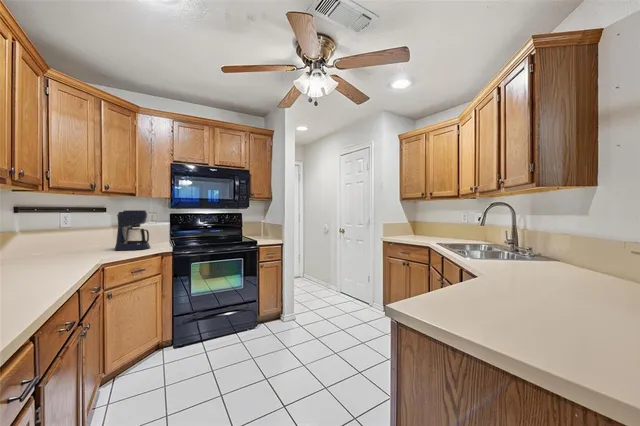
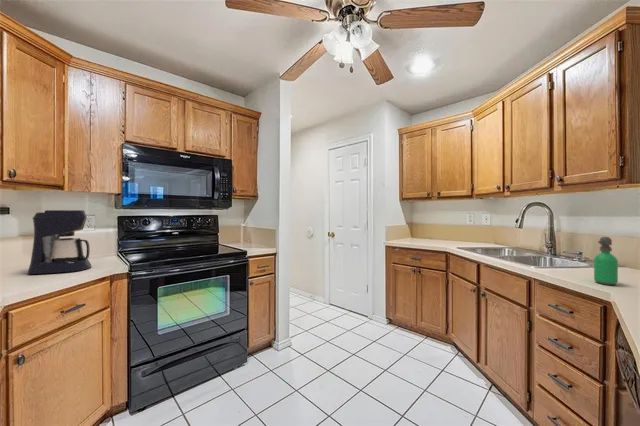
soap dispenser: none [494,232,511,271] -> present [594,237,618,285]

